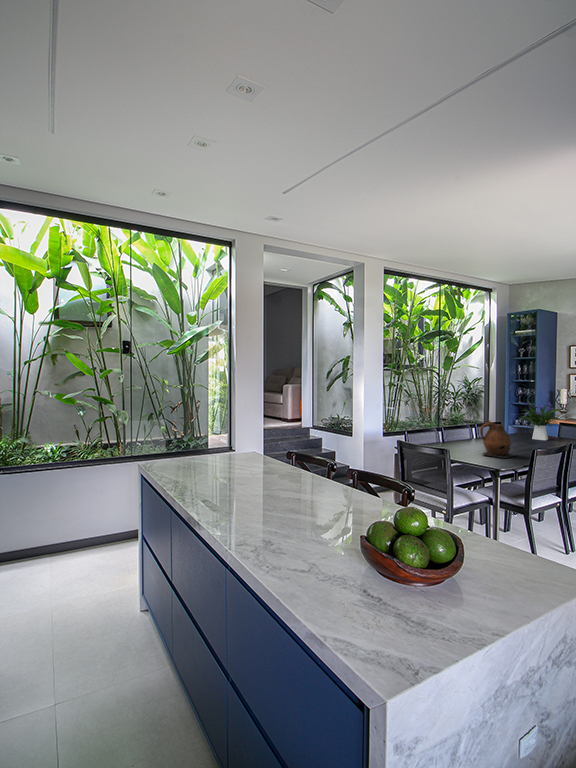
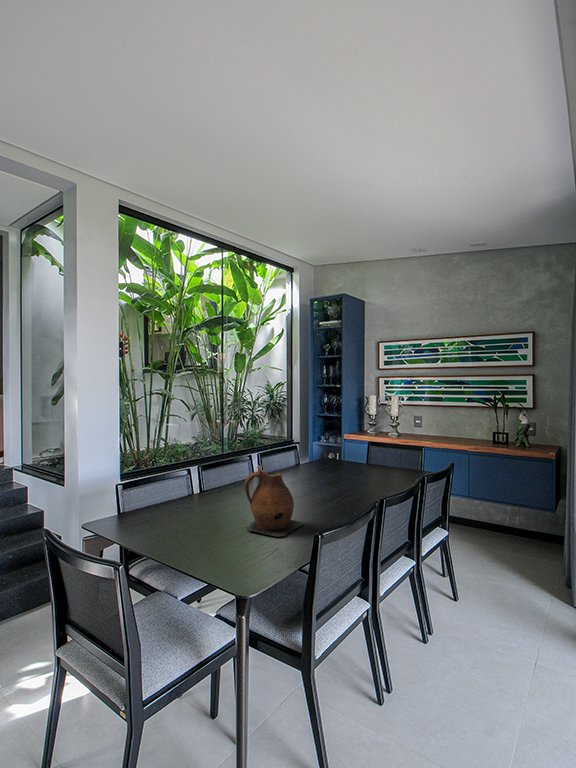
flower arrangement: present [522,400,562,440] -> none [318,417,371,476]

